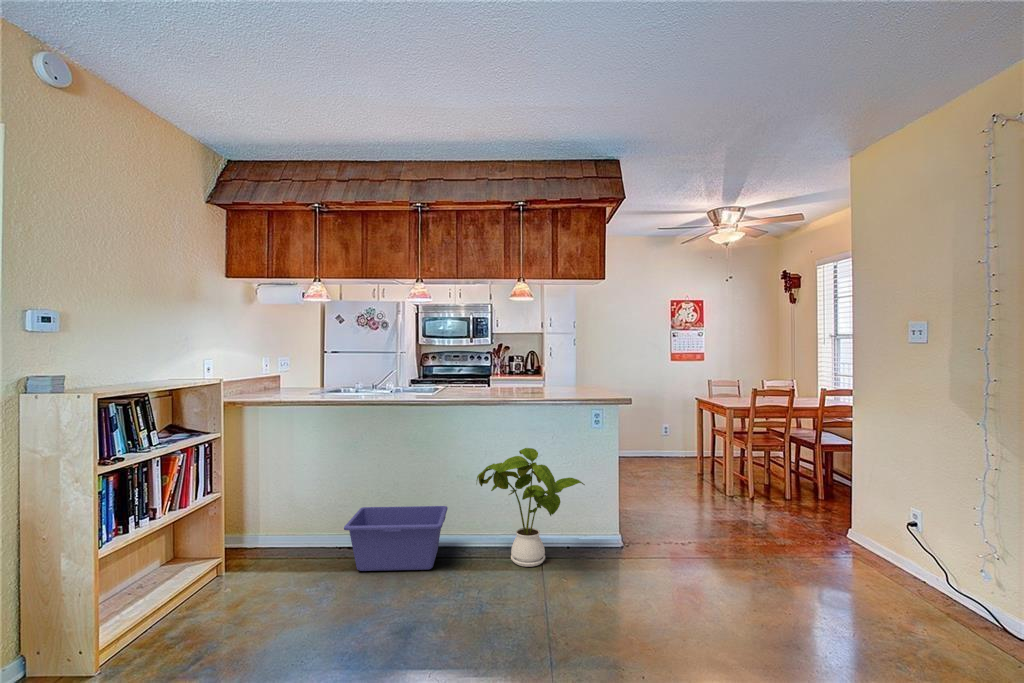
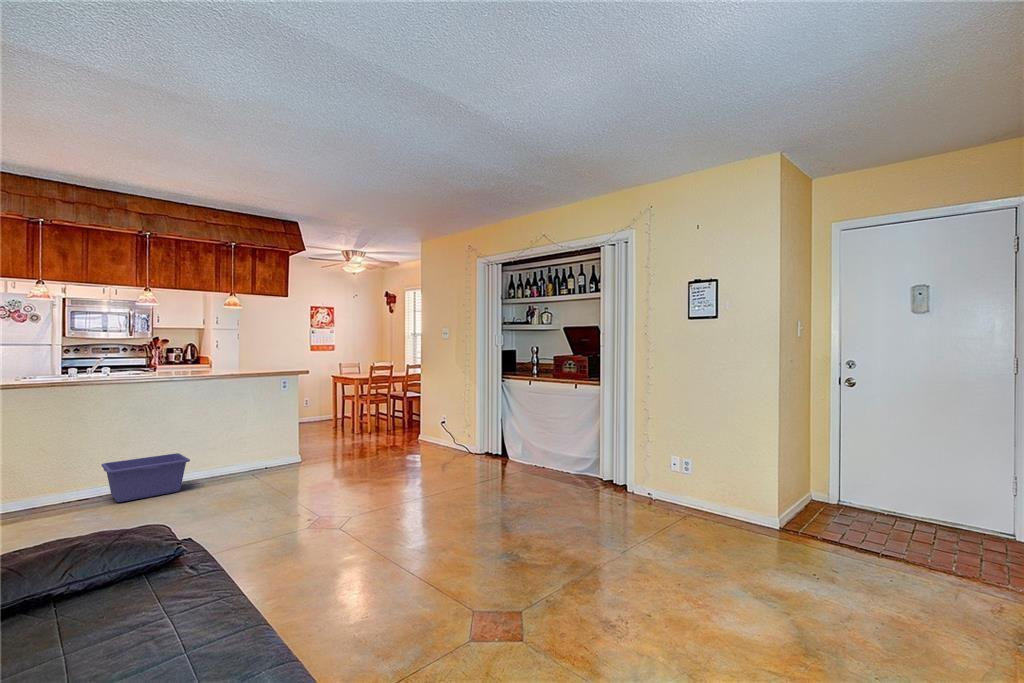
house plant: present [477,448,585,567] -> none [208,404,282,479]

